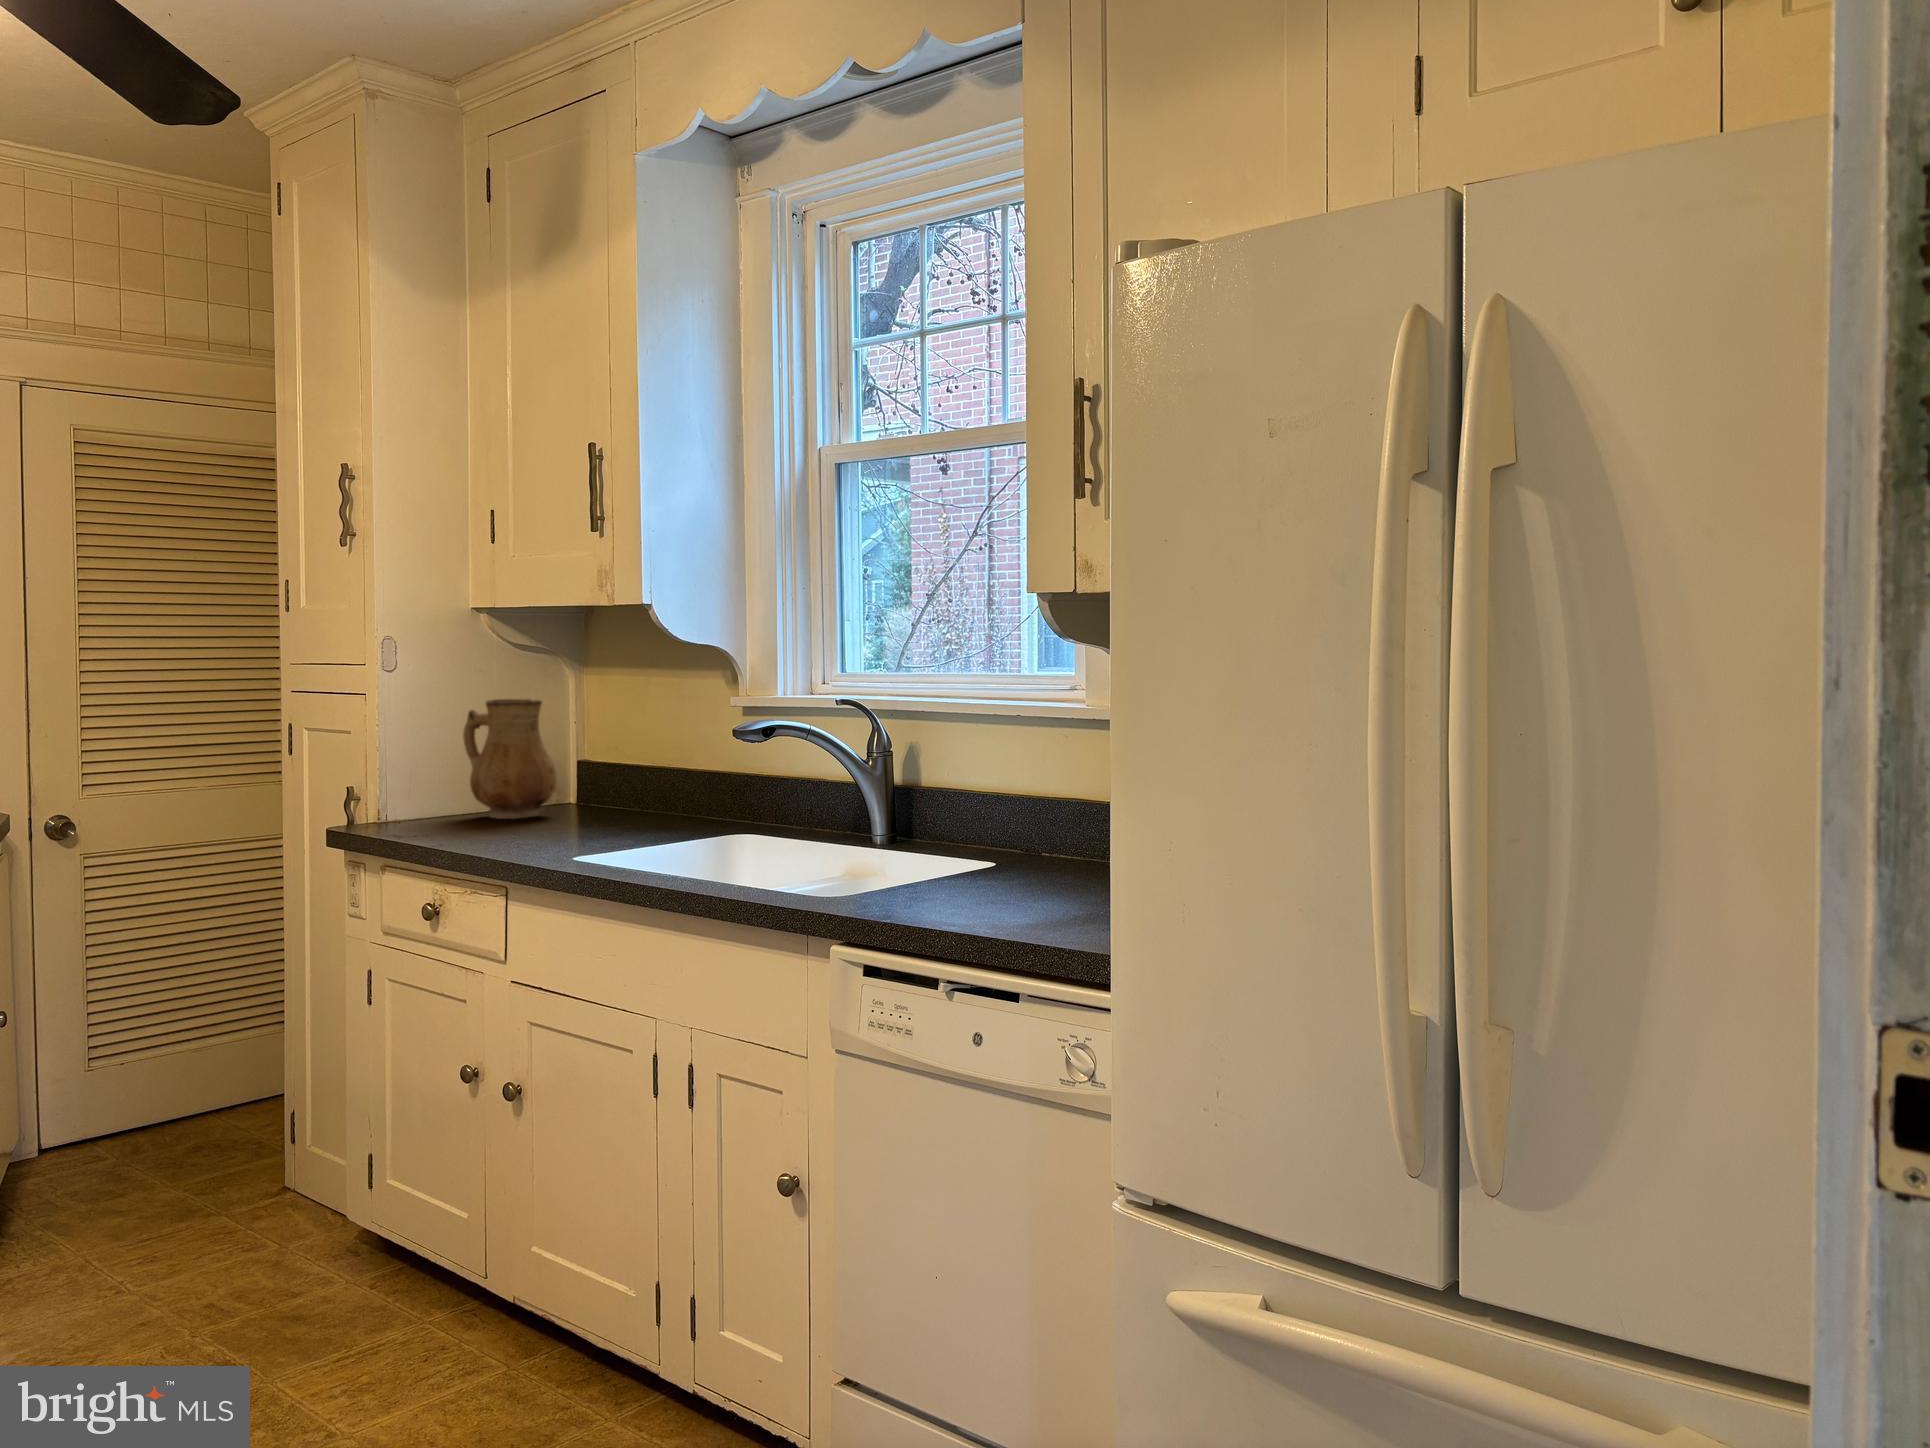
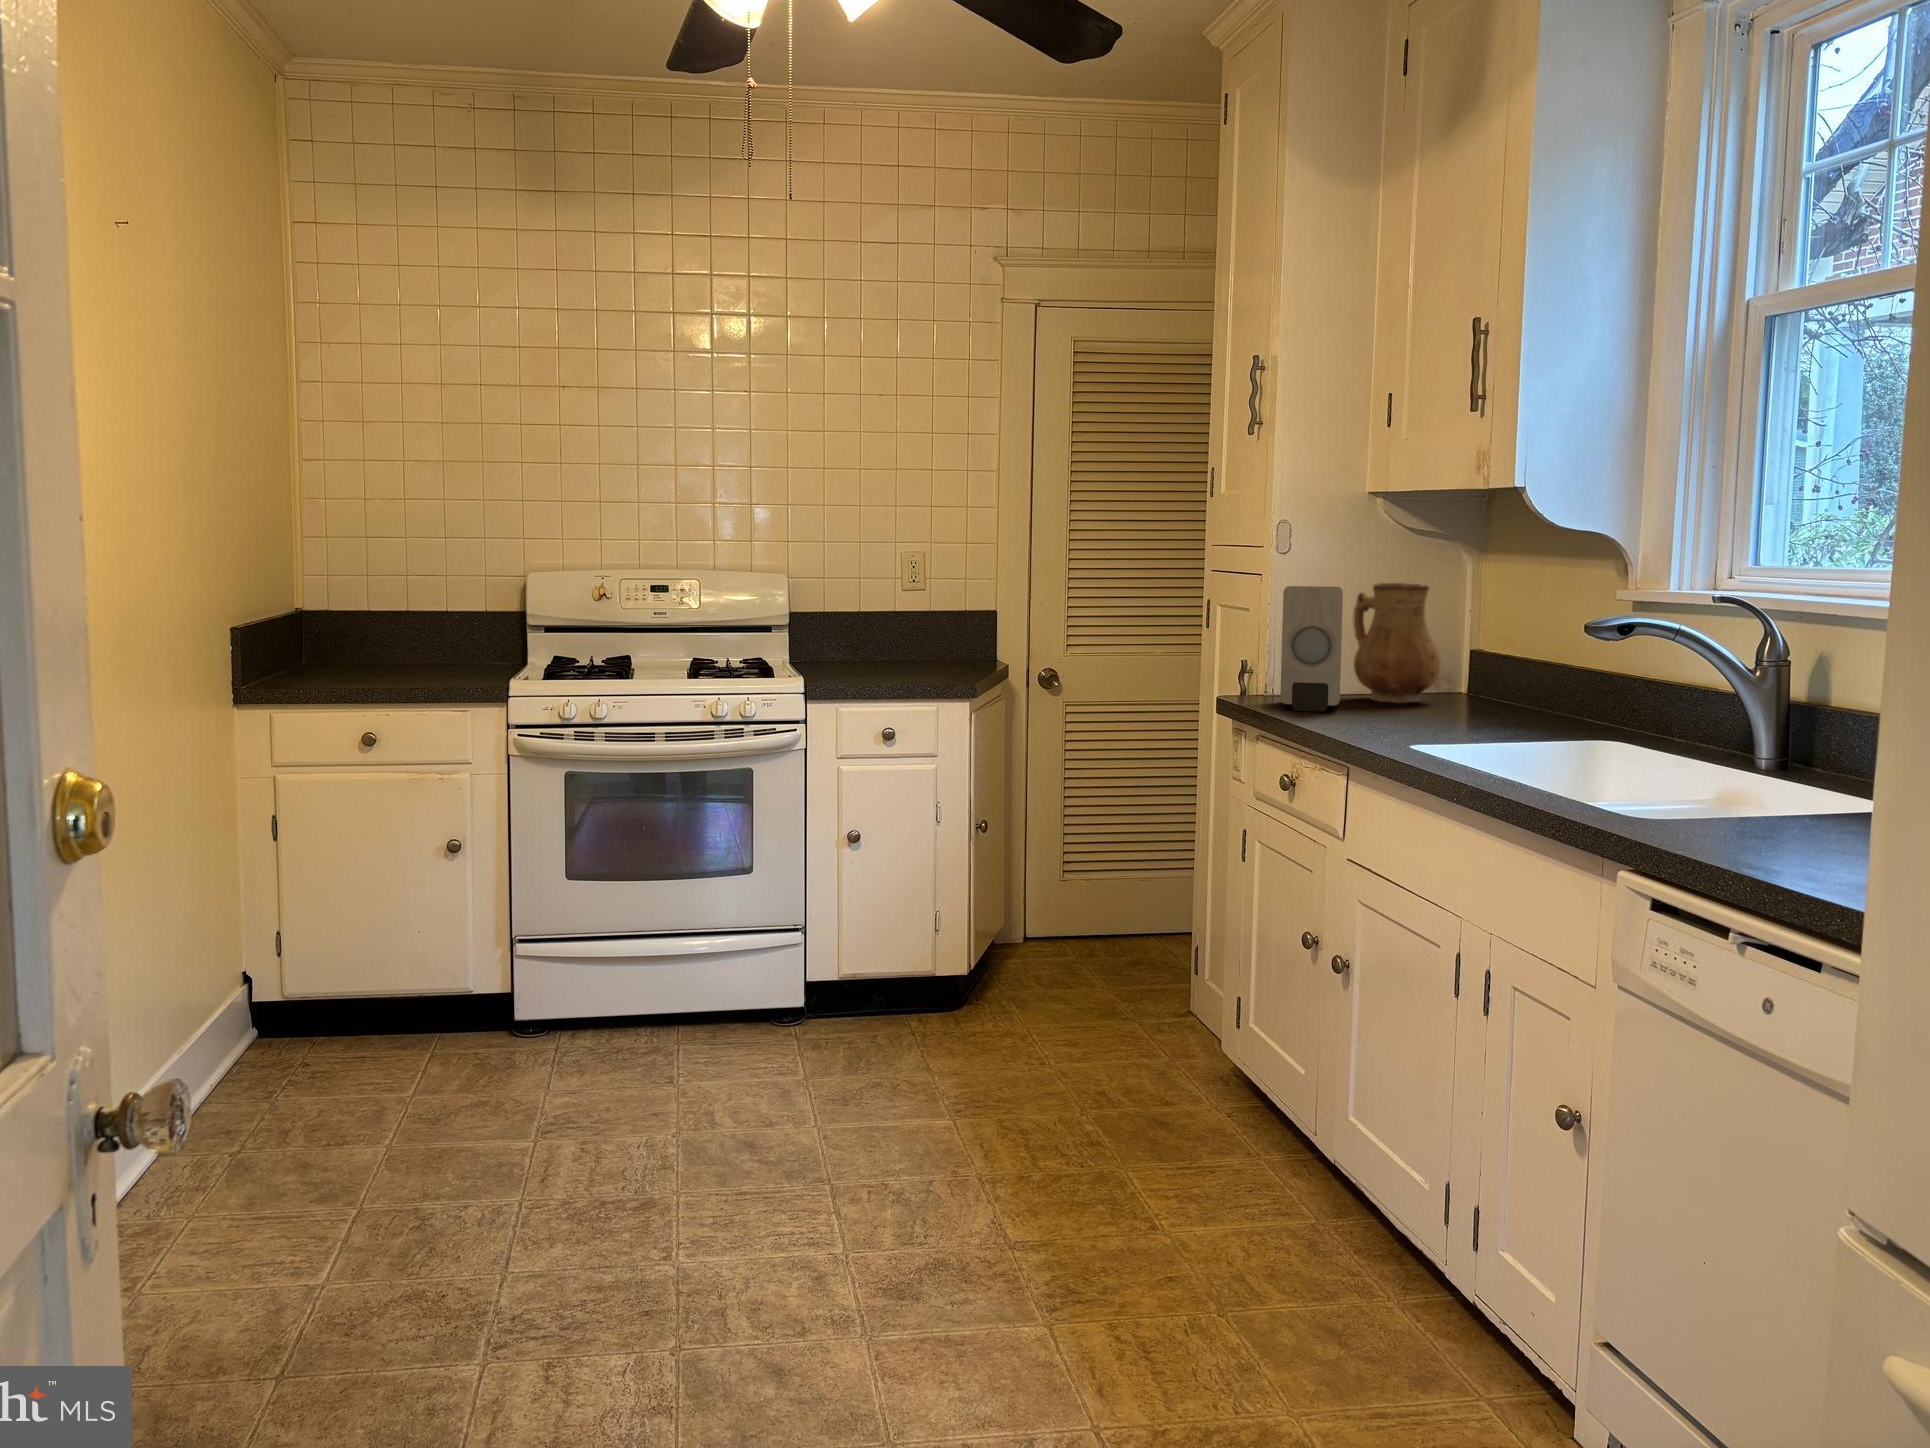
soap dispenser: none [400,705,473,836] -> present [1280,586,1343,712]

